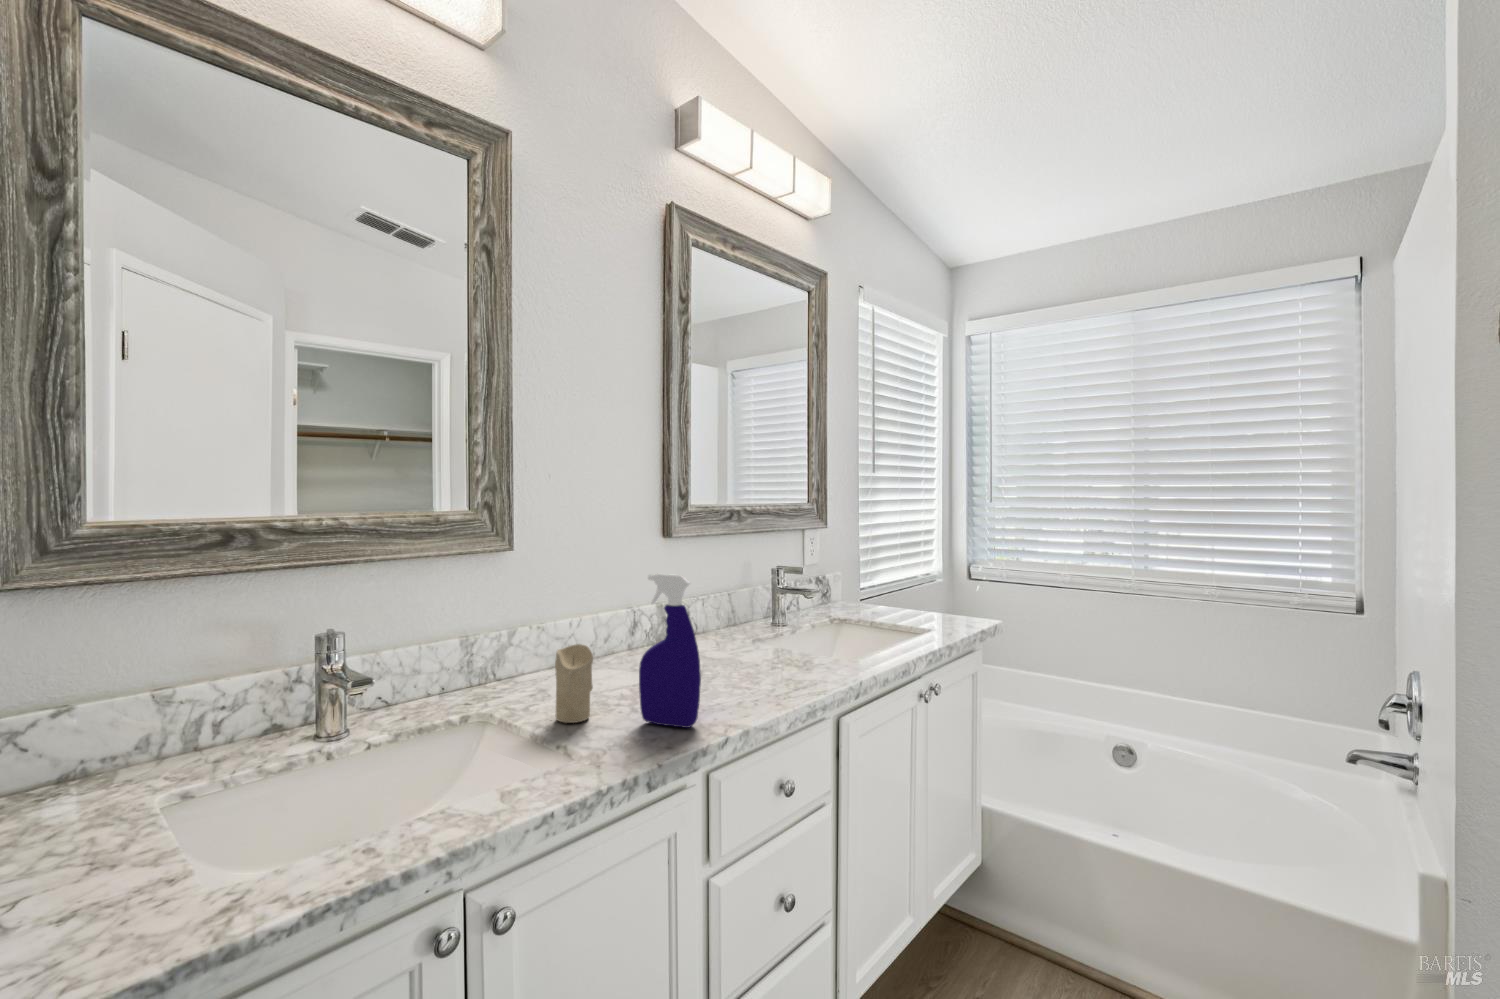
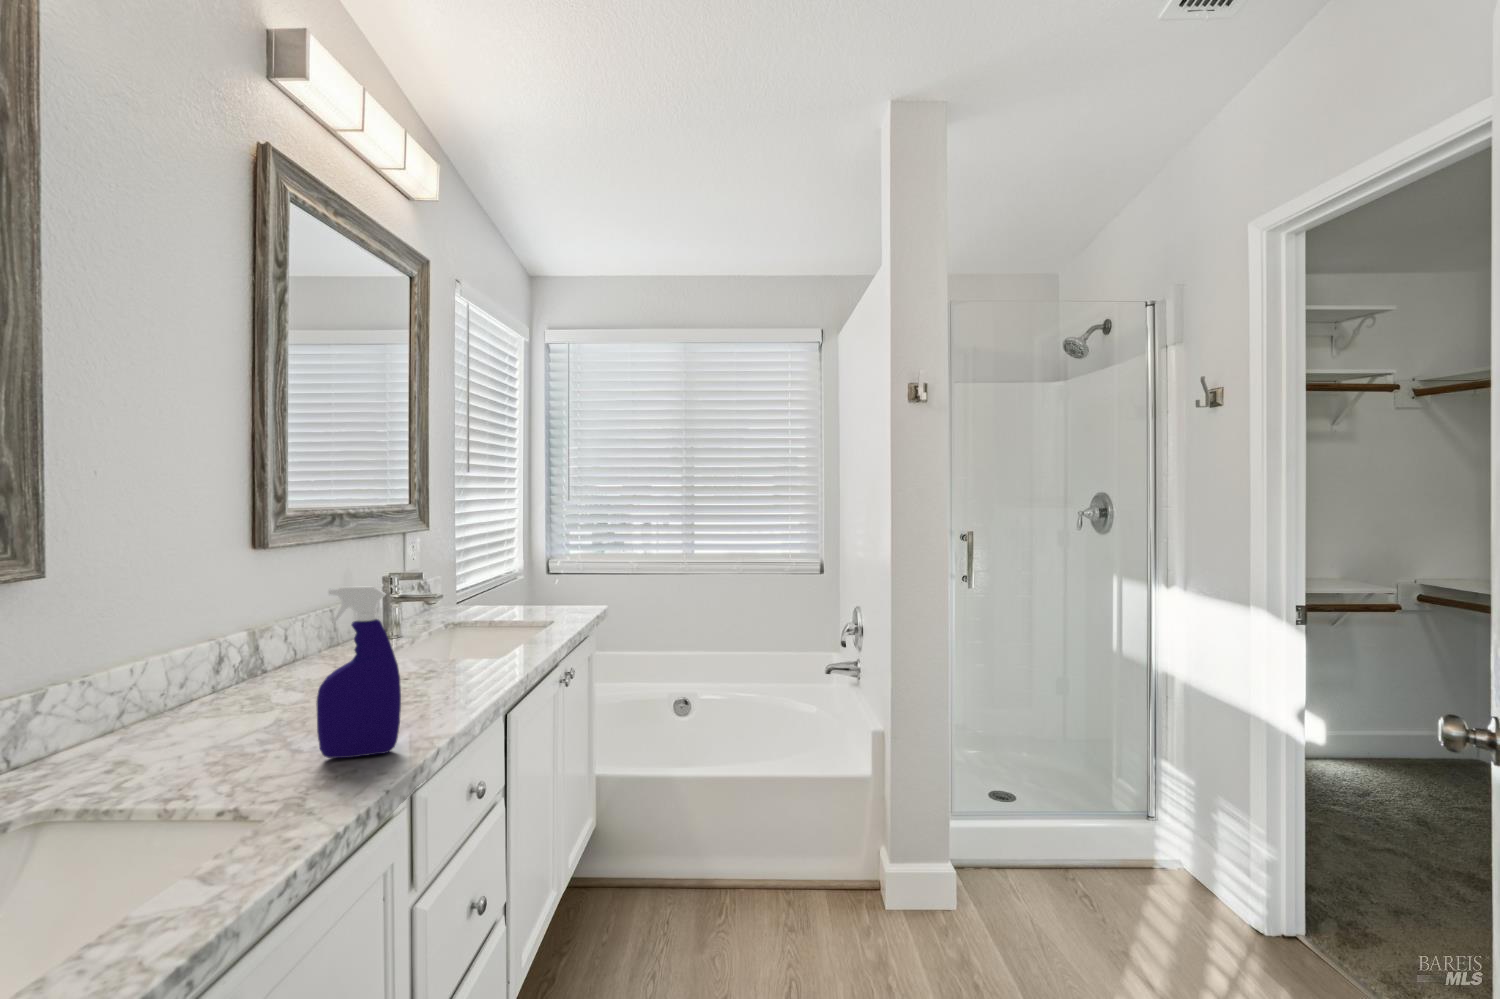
candle: present [555,644,593,723] -> none [189,683,247,784]

